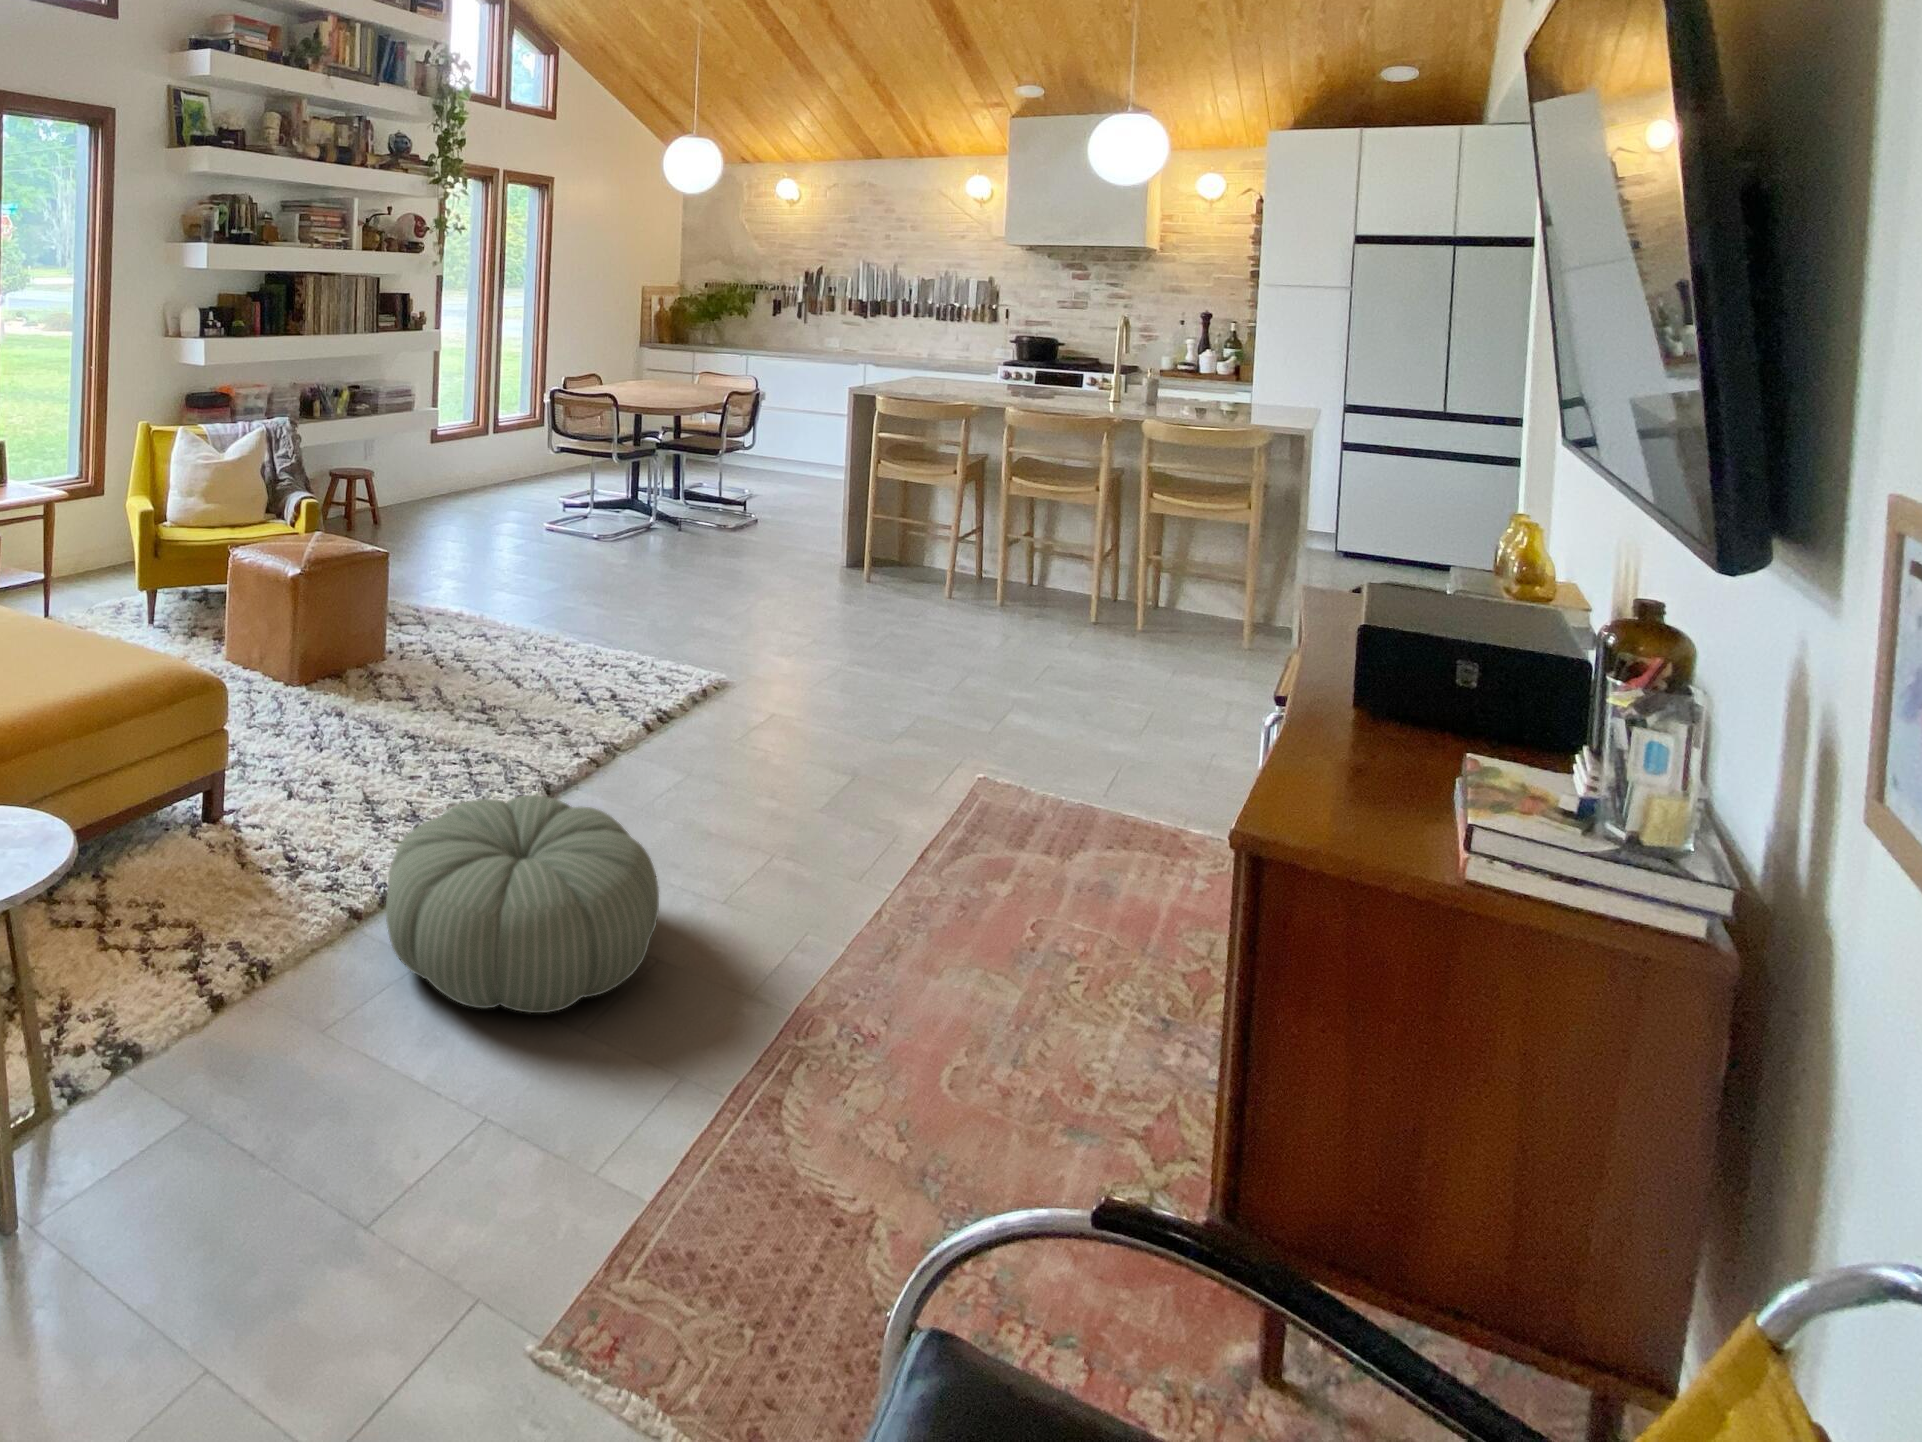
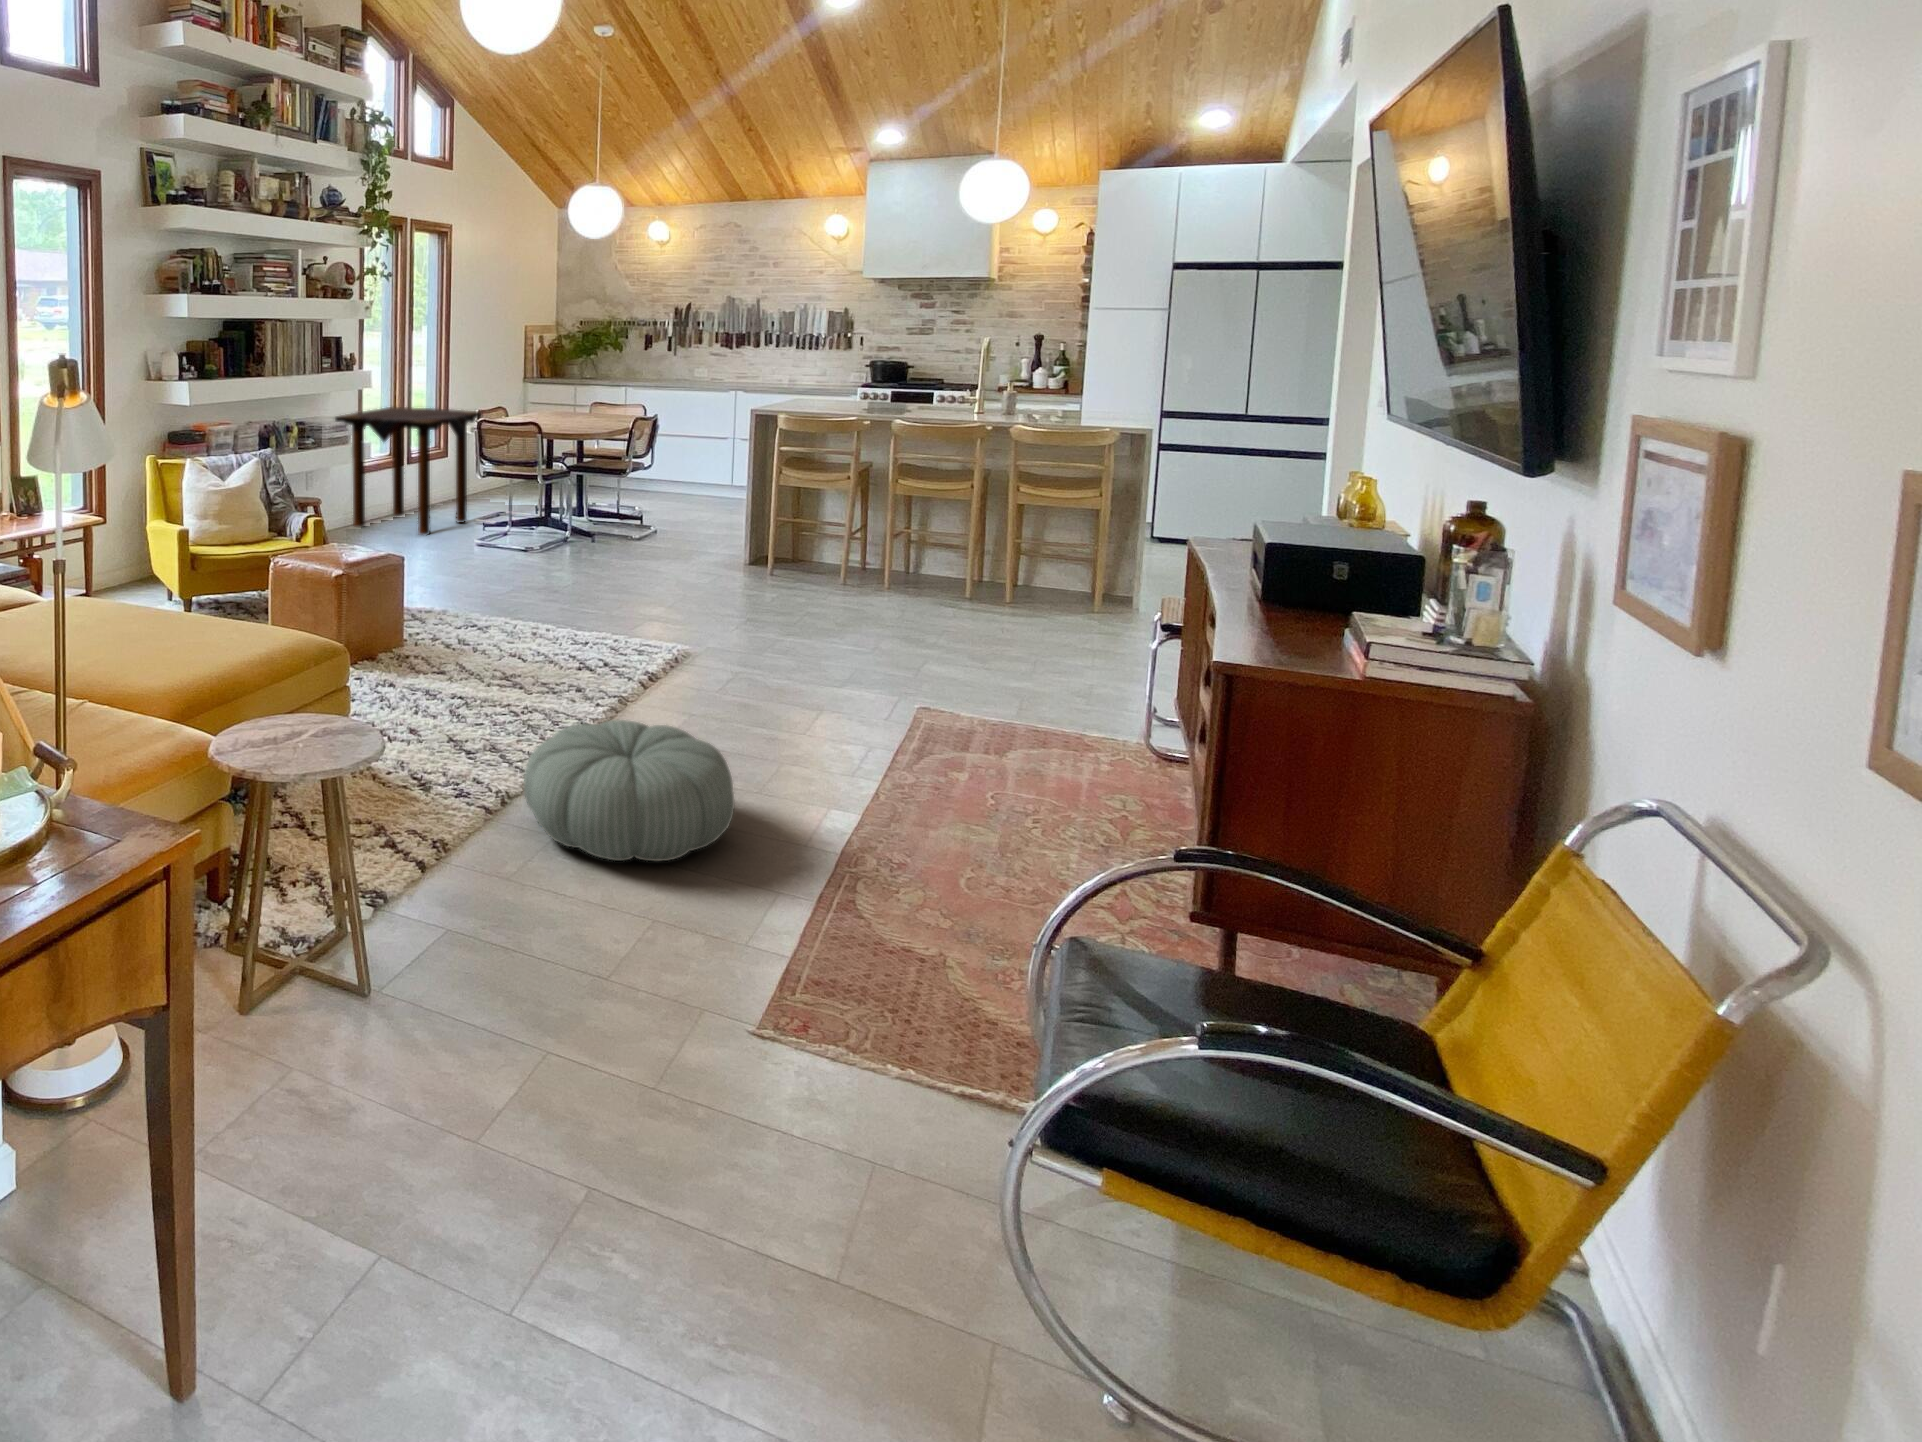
side table: none [404,371,568,515] -> present [335,407,482,536]

